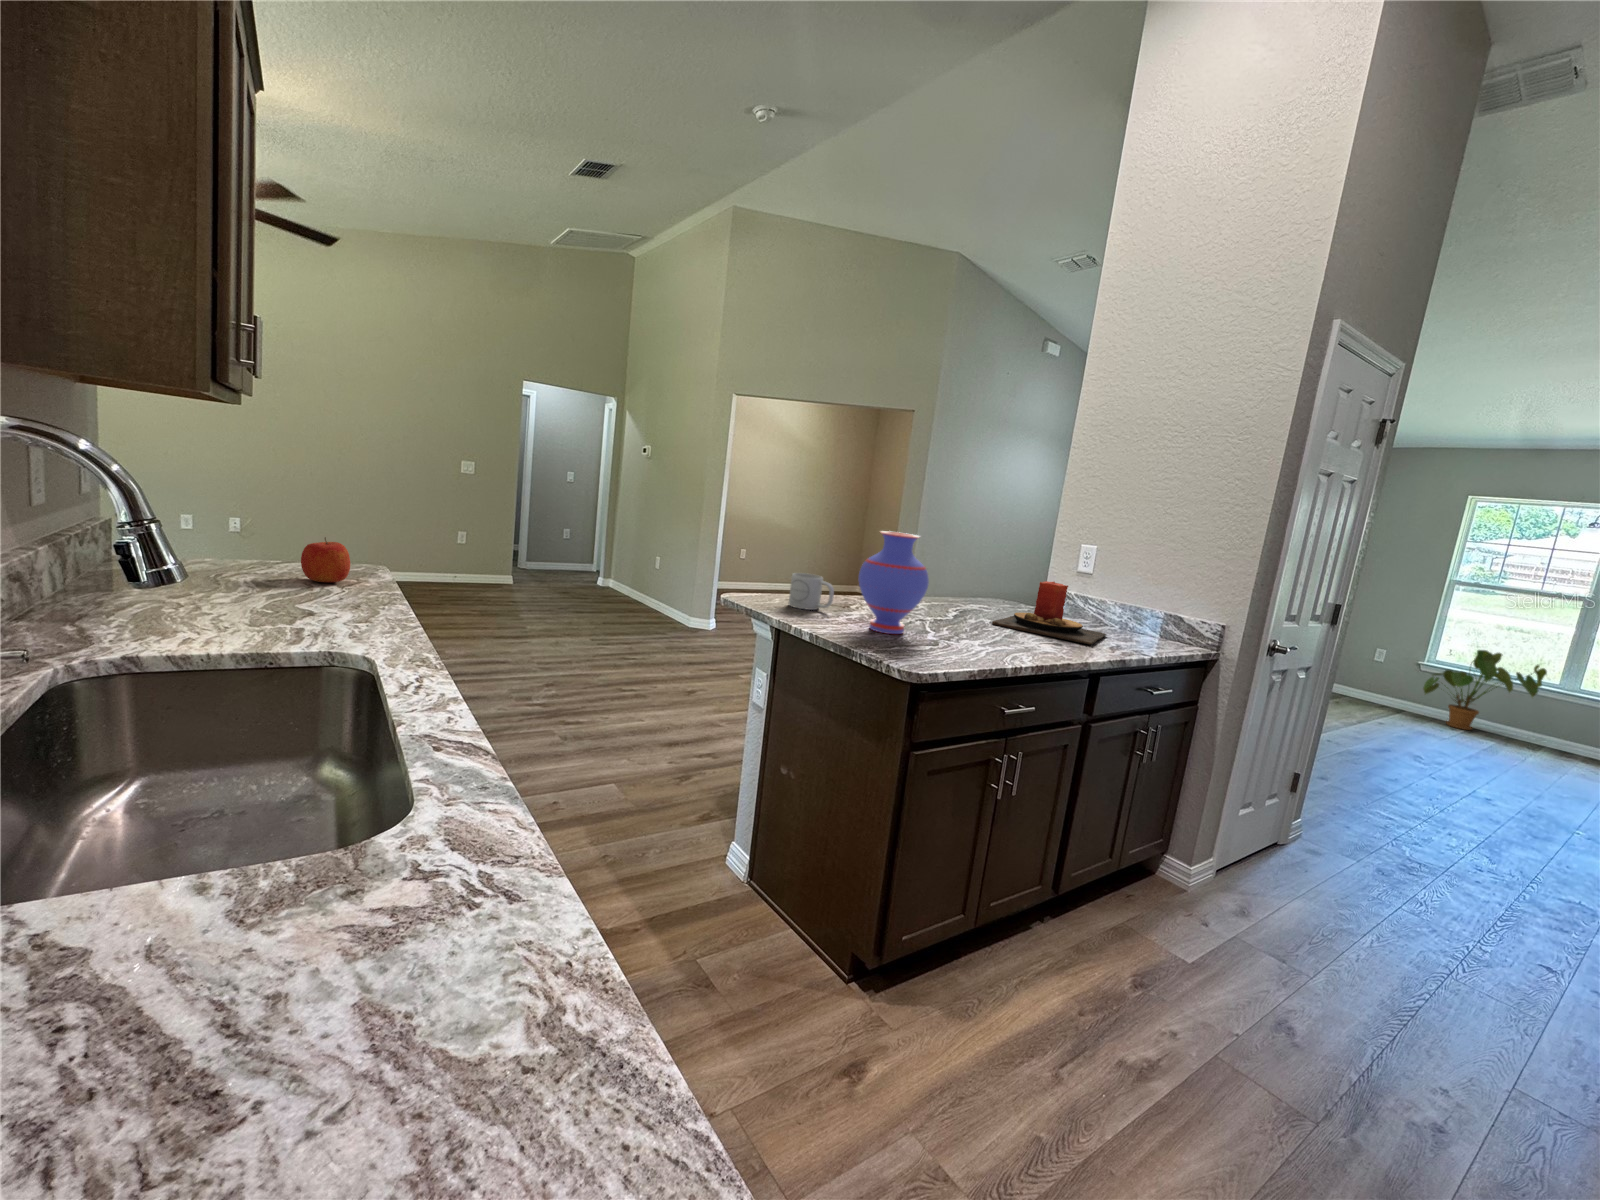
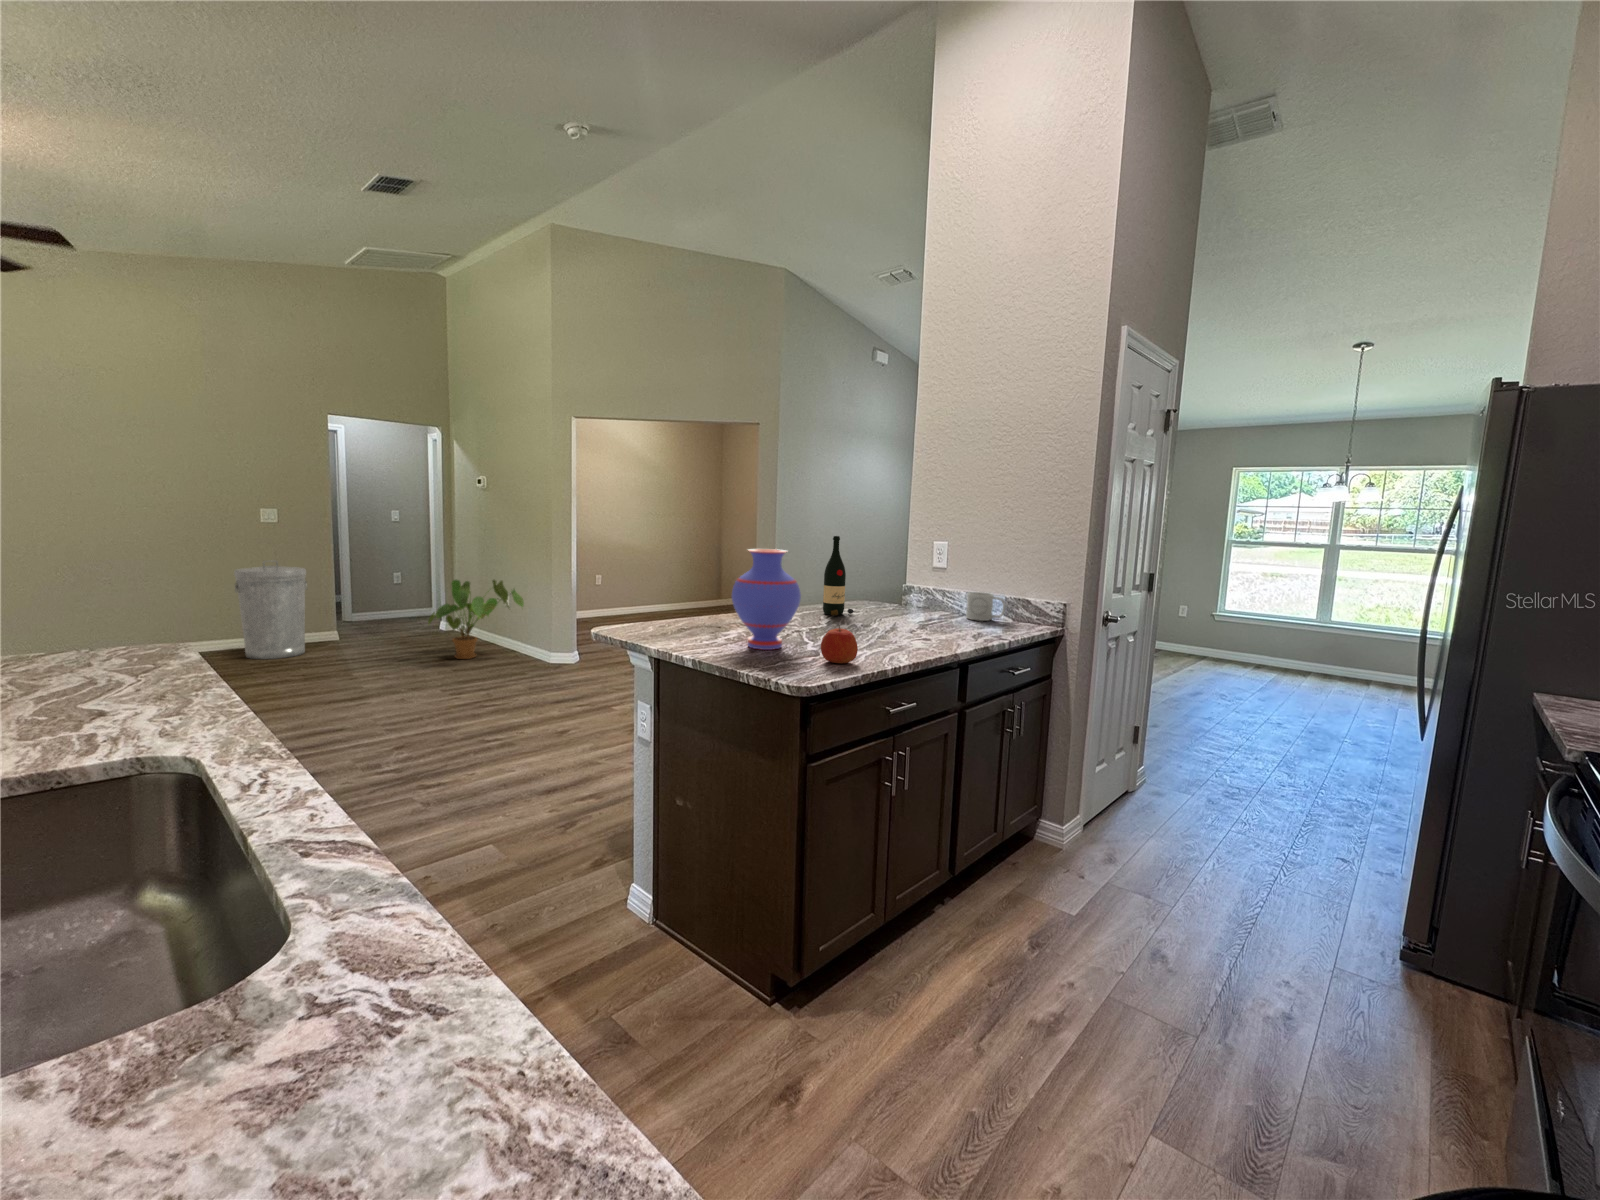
trash can: none [432,502,491,591] -> present [234,561,307,659]
wine bottle: none [955,527,987,610] -> present [823,536,854,616]
apple: present [301,537,350,582] -> present [821,626,858,663]
mug: present [789,573,834,610] -> present [966,592,1006,621]
candle: present [992,581,1106,645] -> none [862,580,965,636]
house plant: present [1423,650,1547,730] -> present [428,580,524,659]

